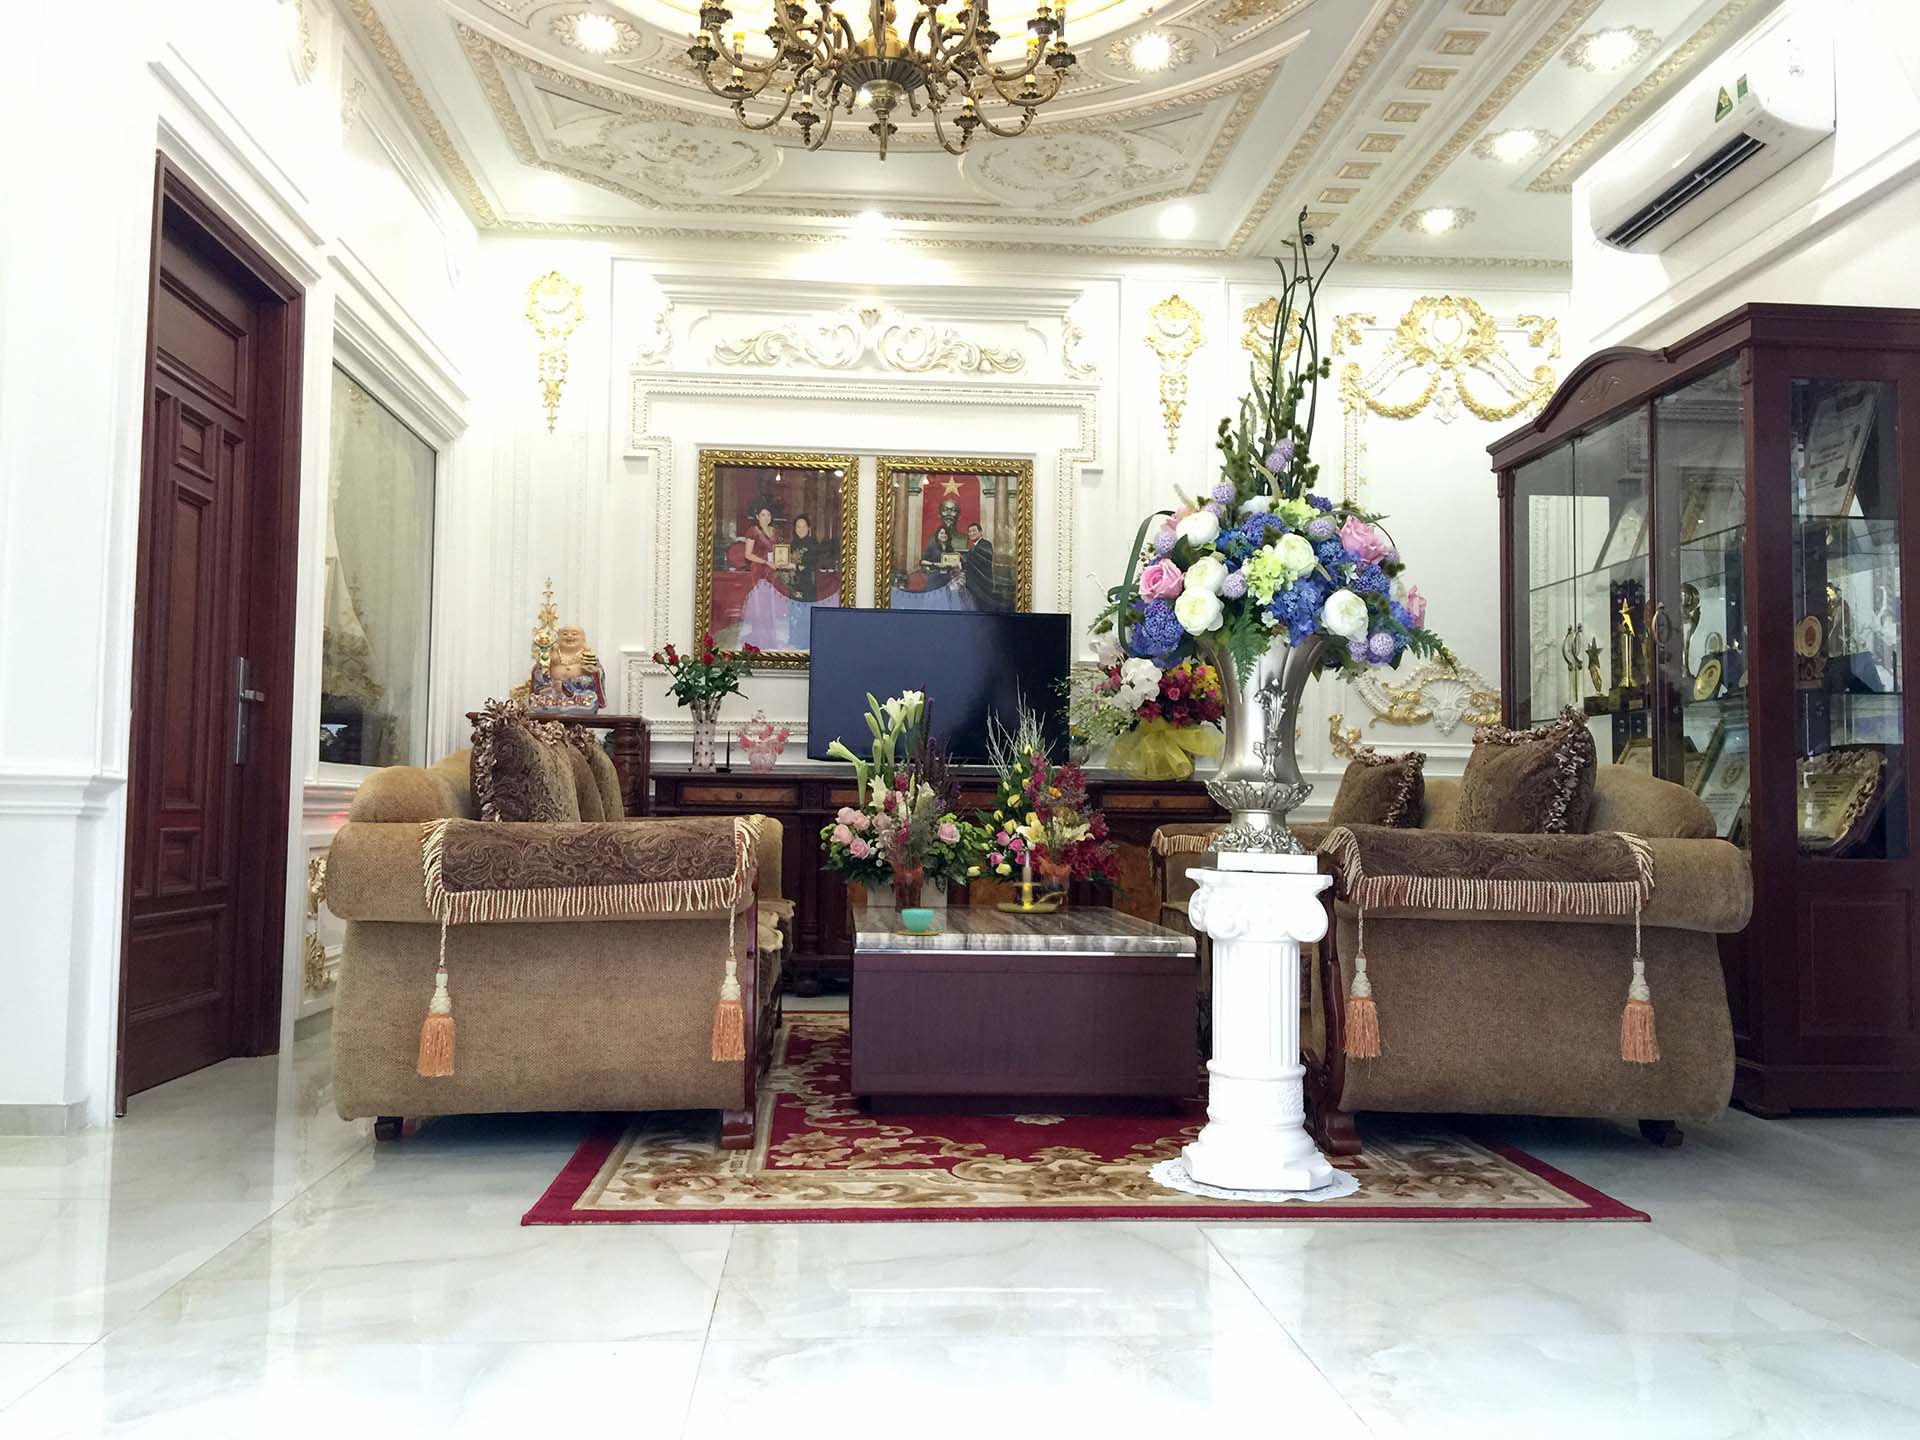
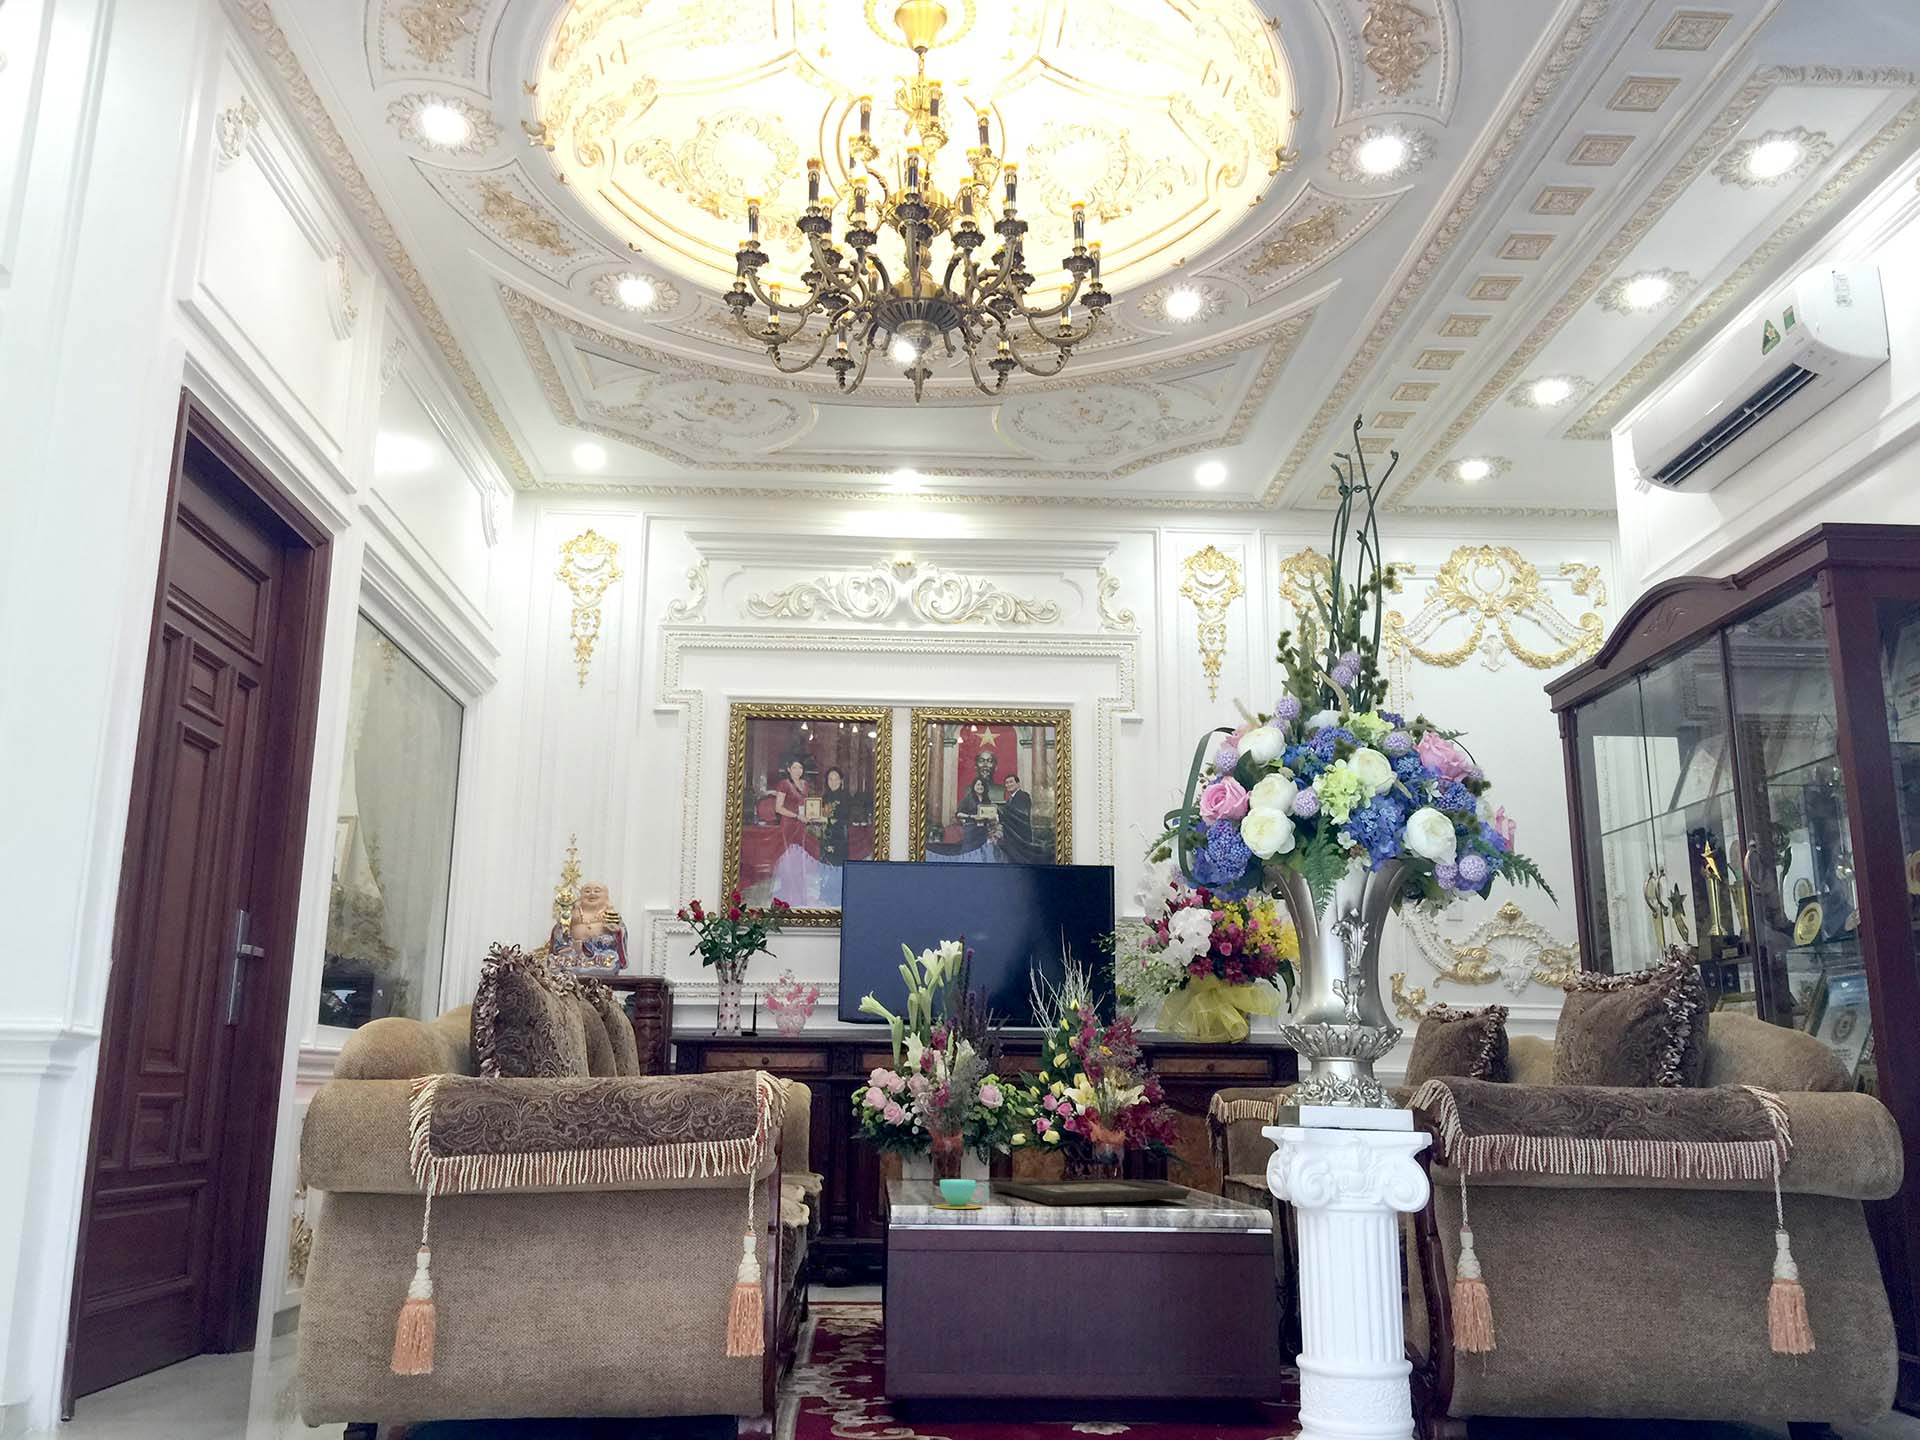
candle holder: present [998,854,1059,913] -> none [1044,1115,1121,1185]
decorative tray: none [949,909,1126,931] -> present [992,1180,1191,1205]

